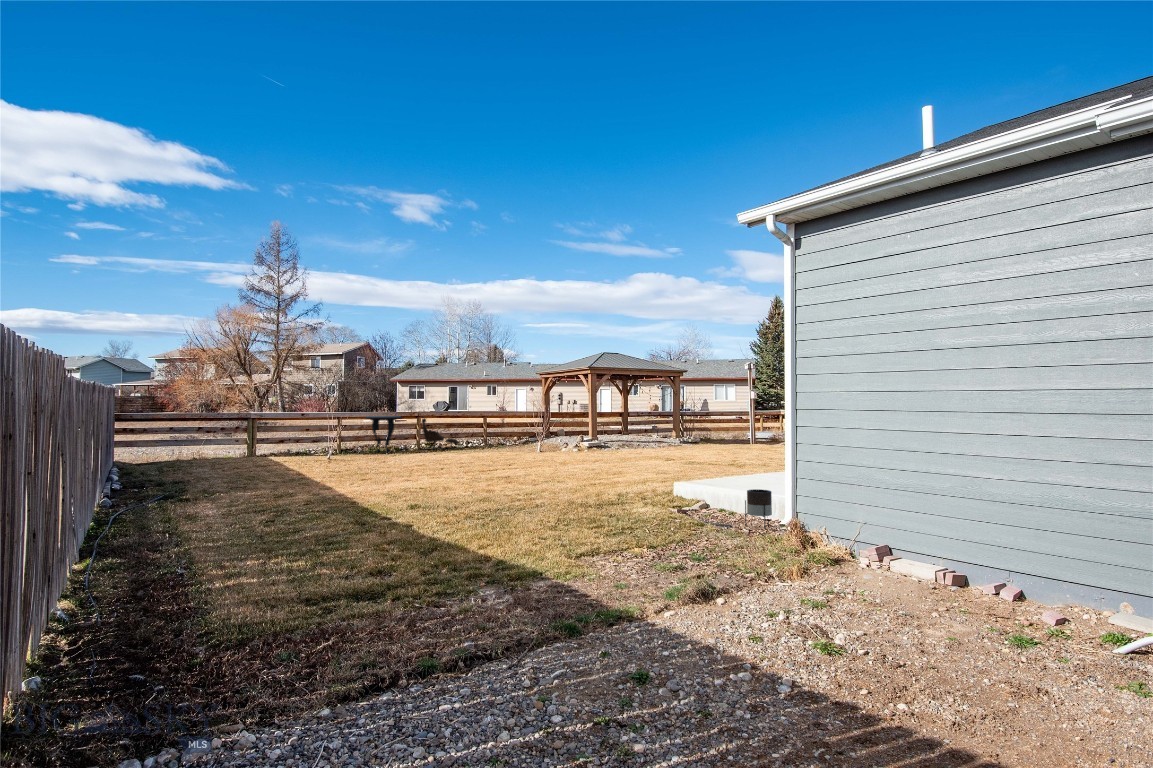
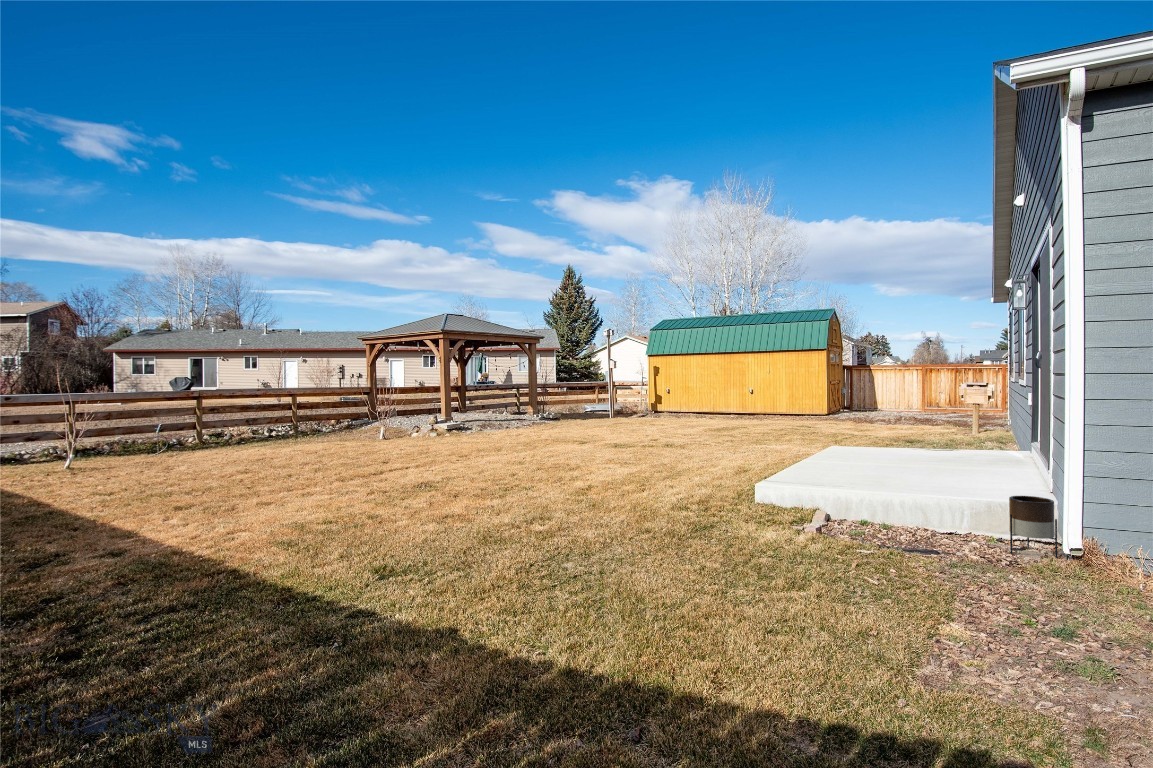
side table: present [366,416,401,453] -> none [106,397,175,453]
lounge chair: present [422,416,458,449] -> none [201,397,260,443]

